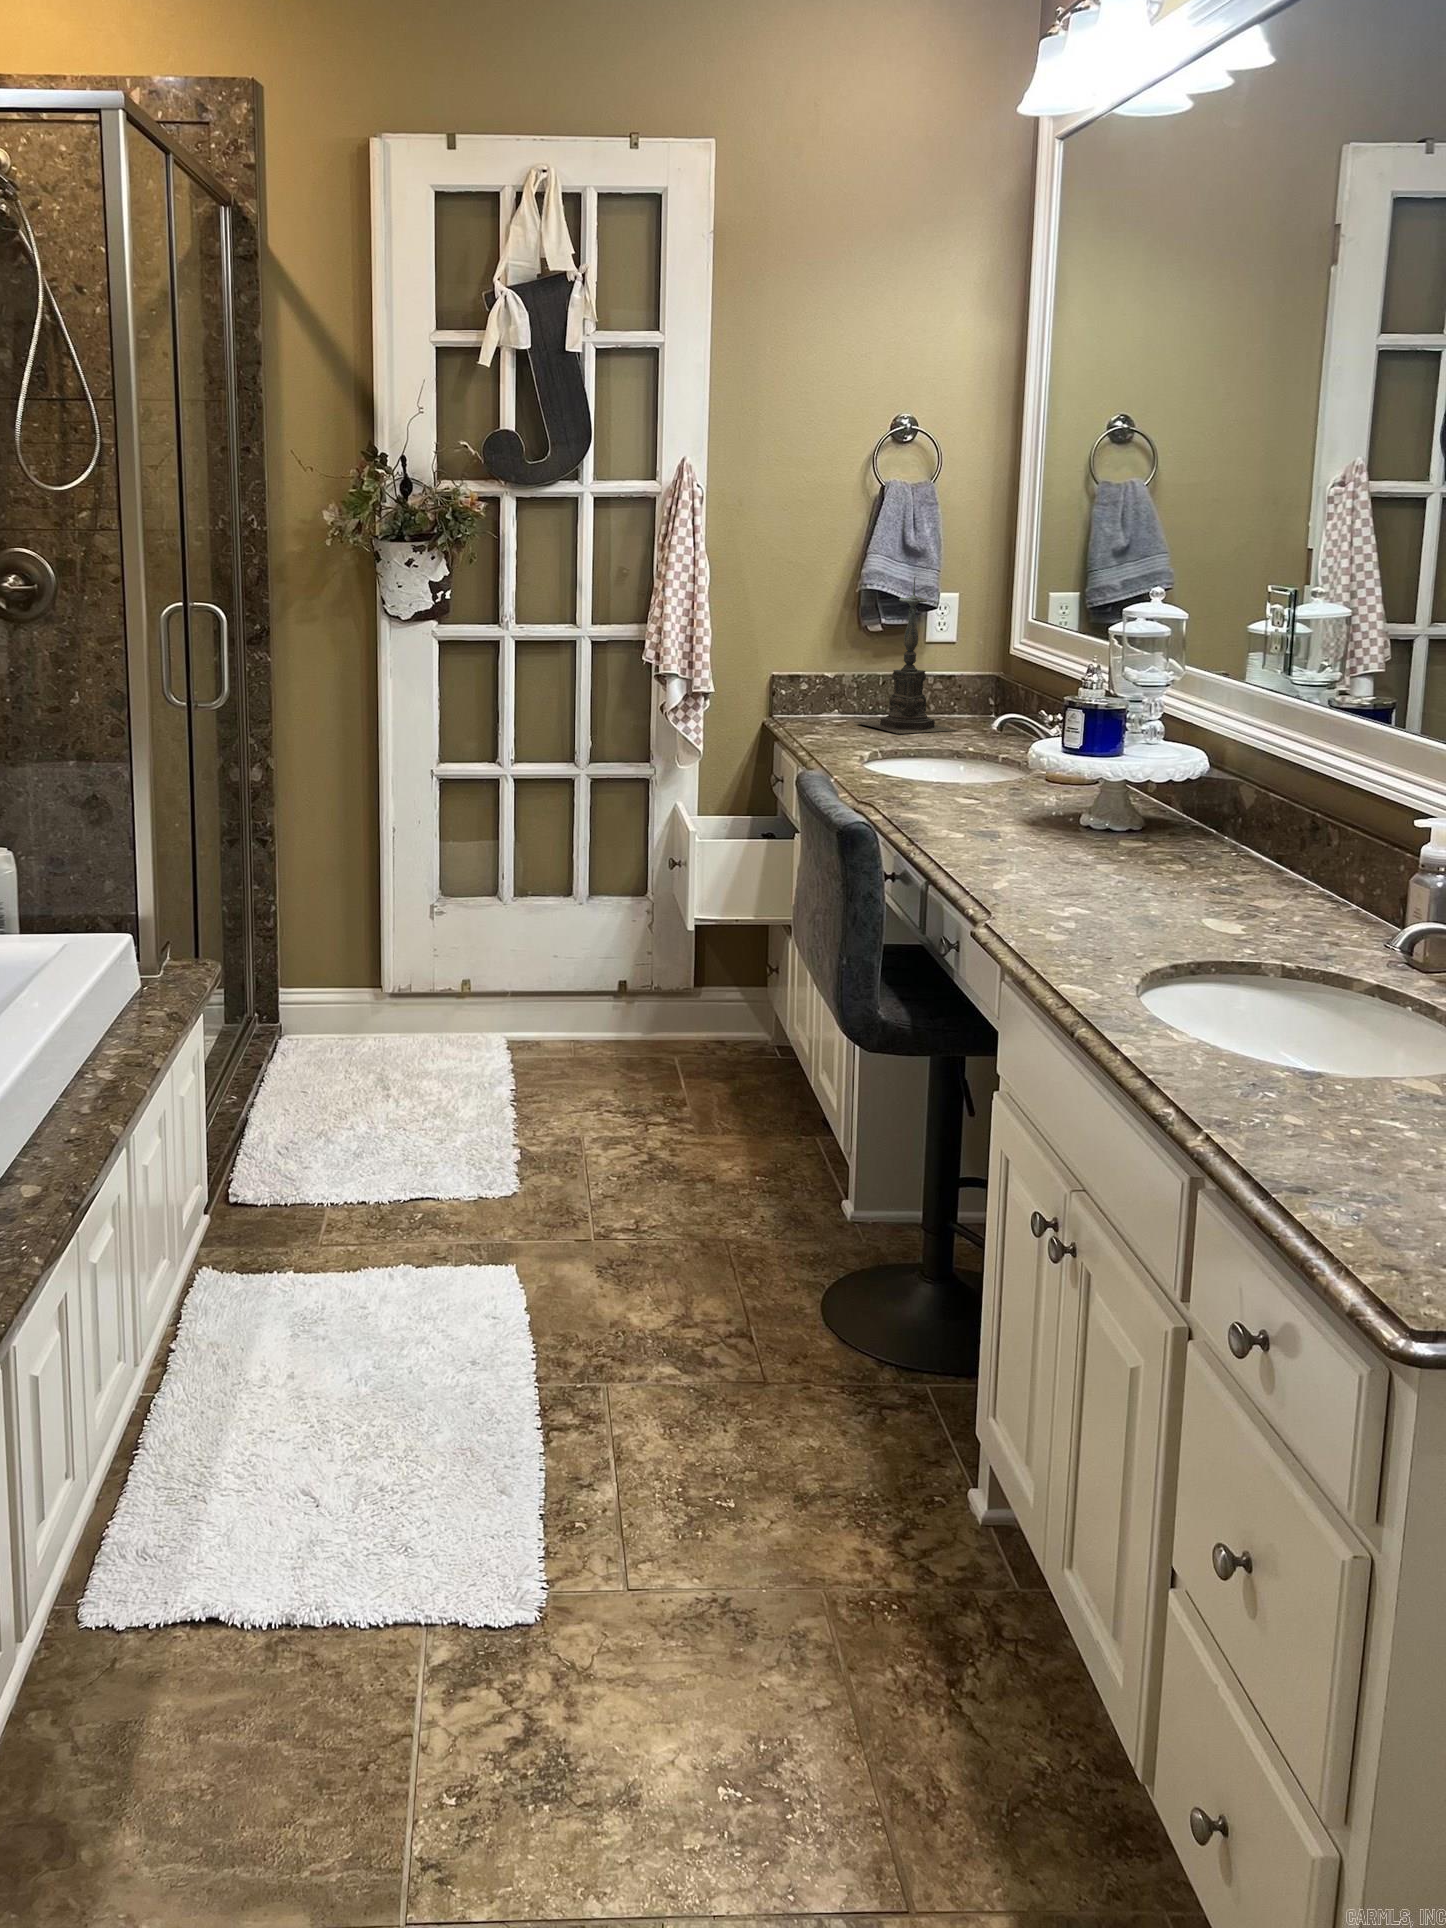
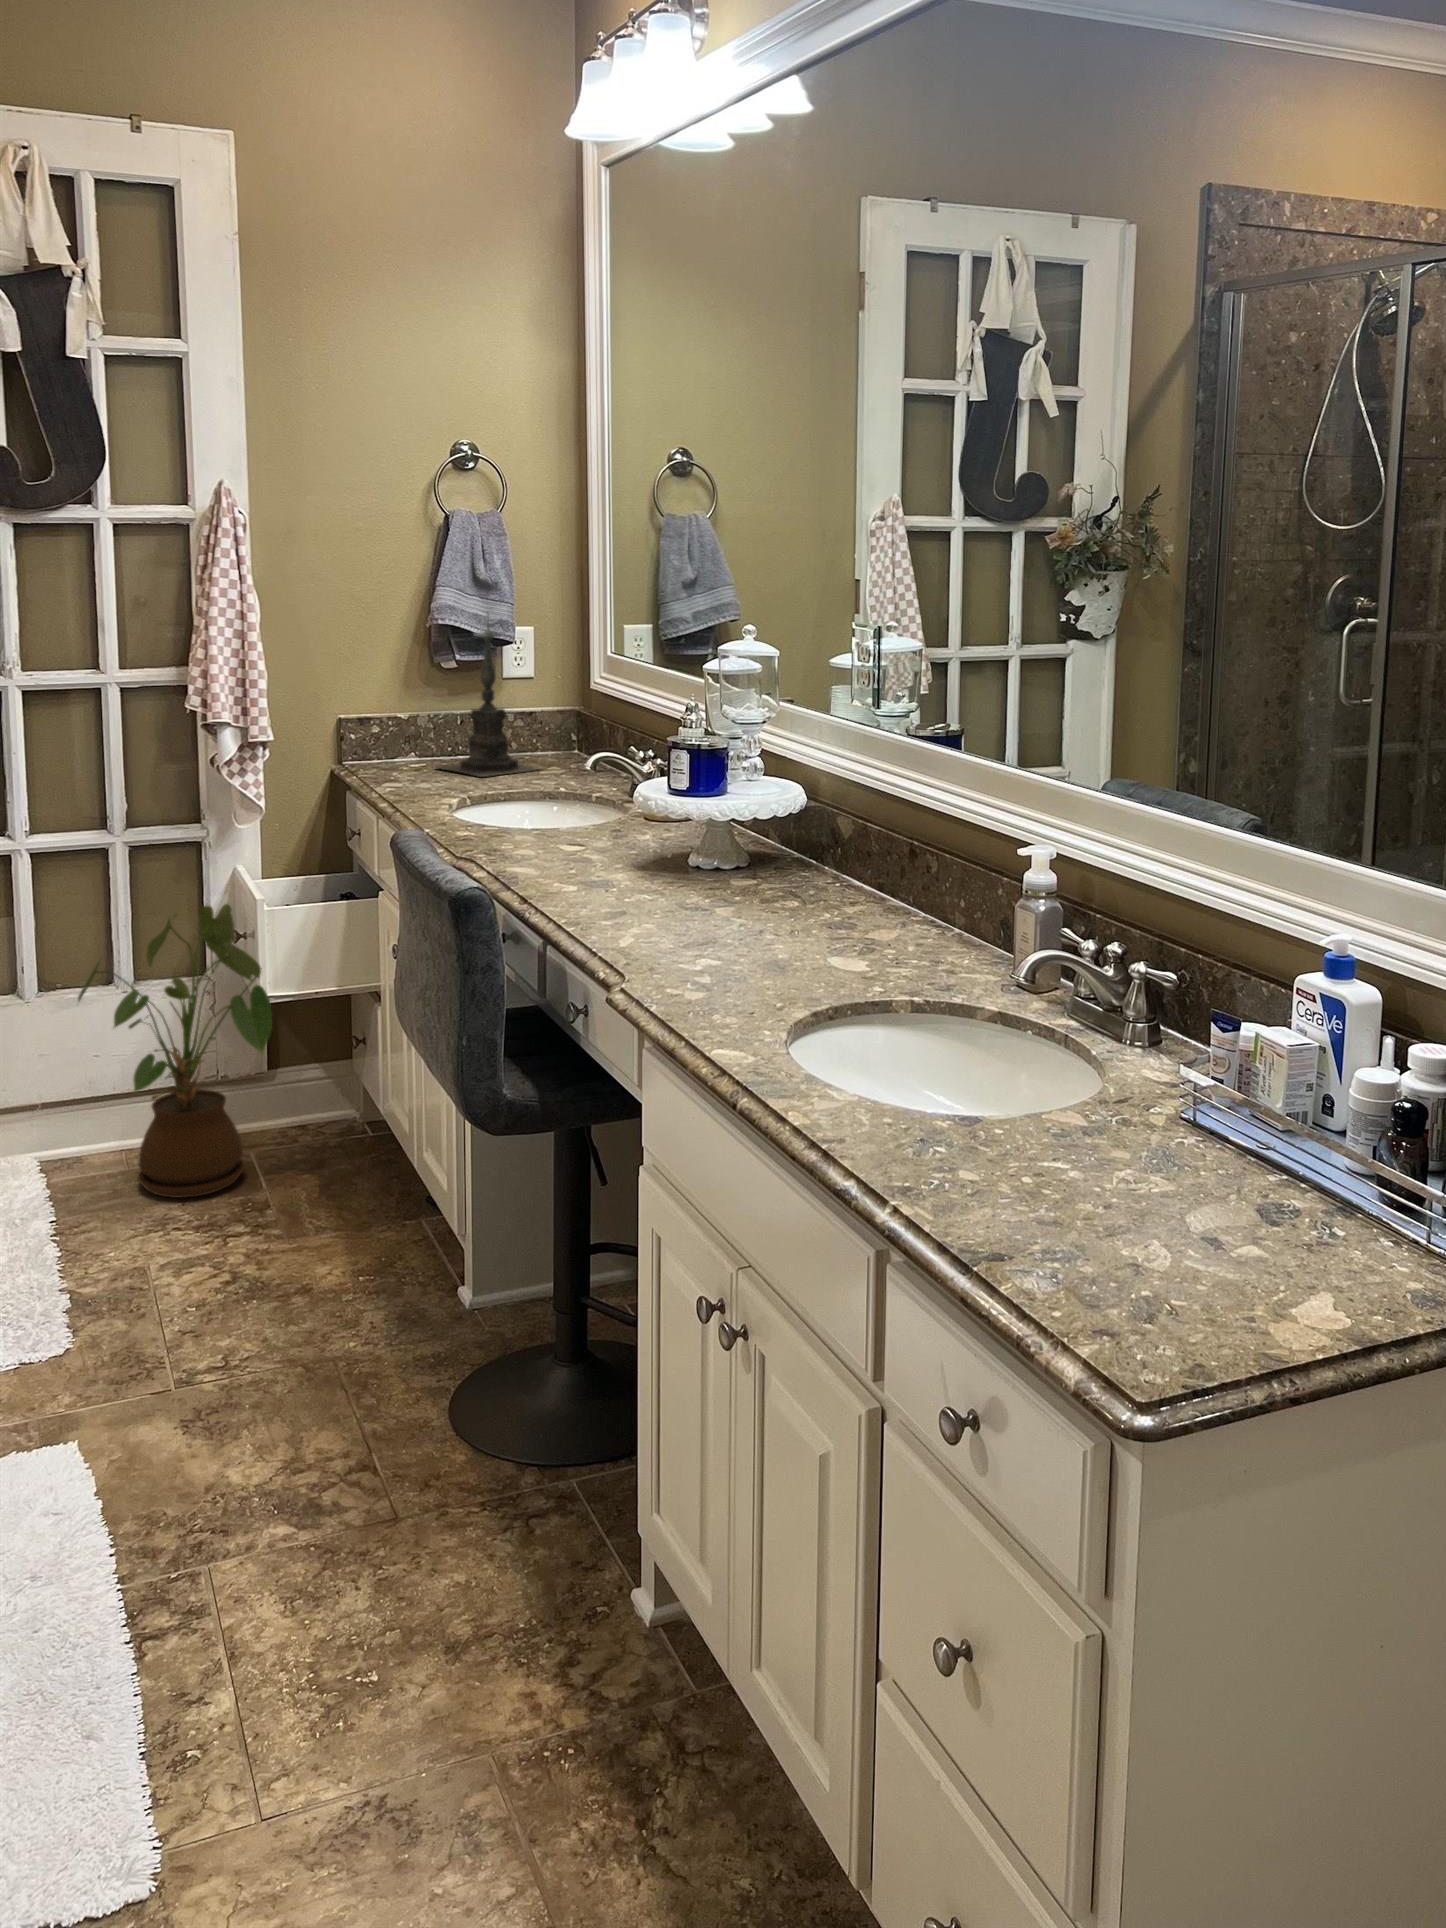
house plant: none [542,834,739,1086] -> present [78,904,272,1198]

